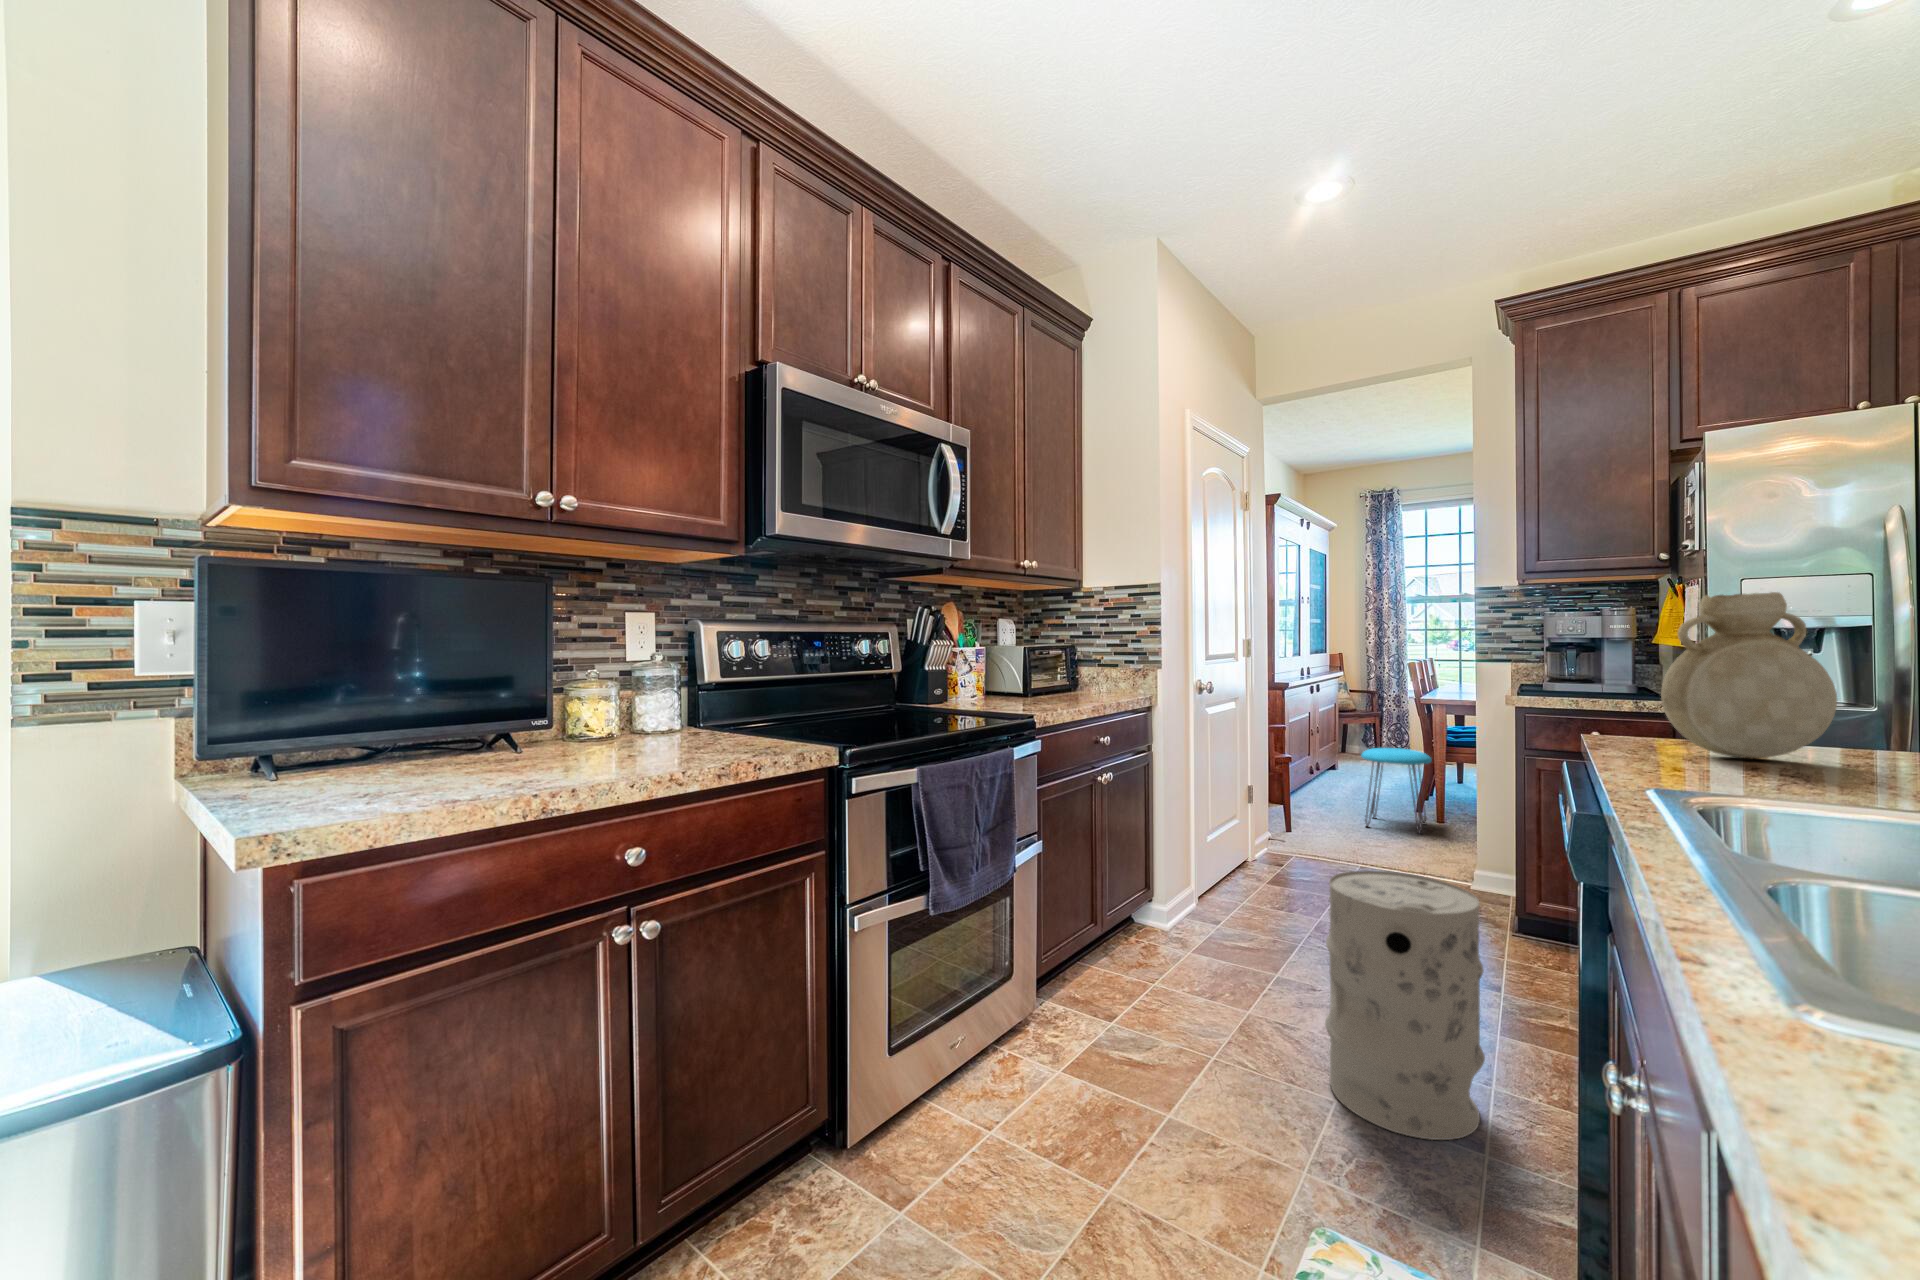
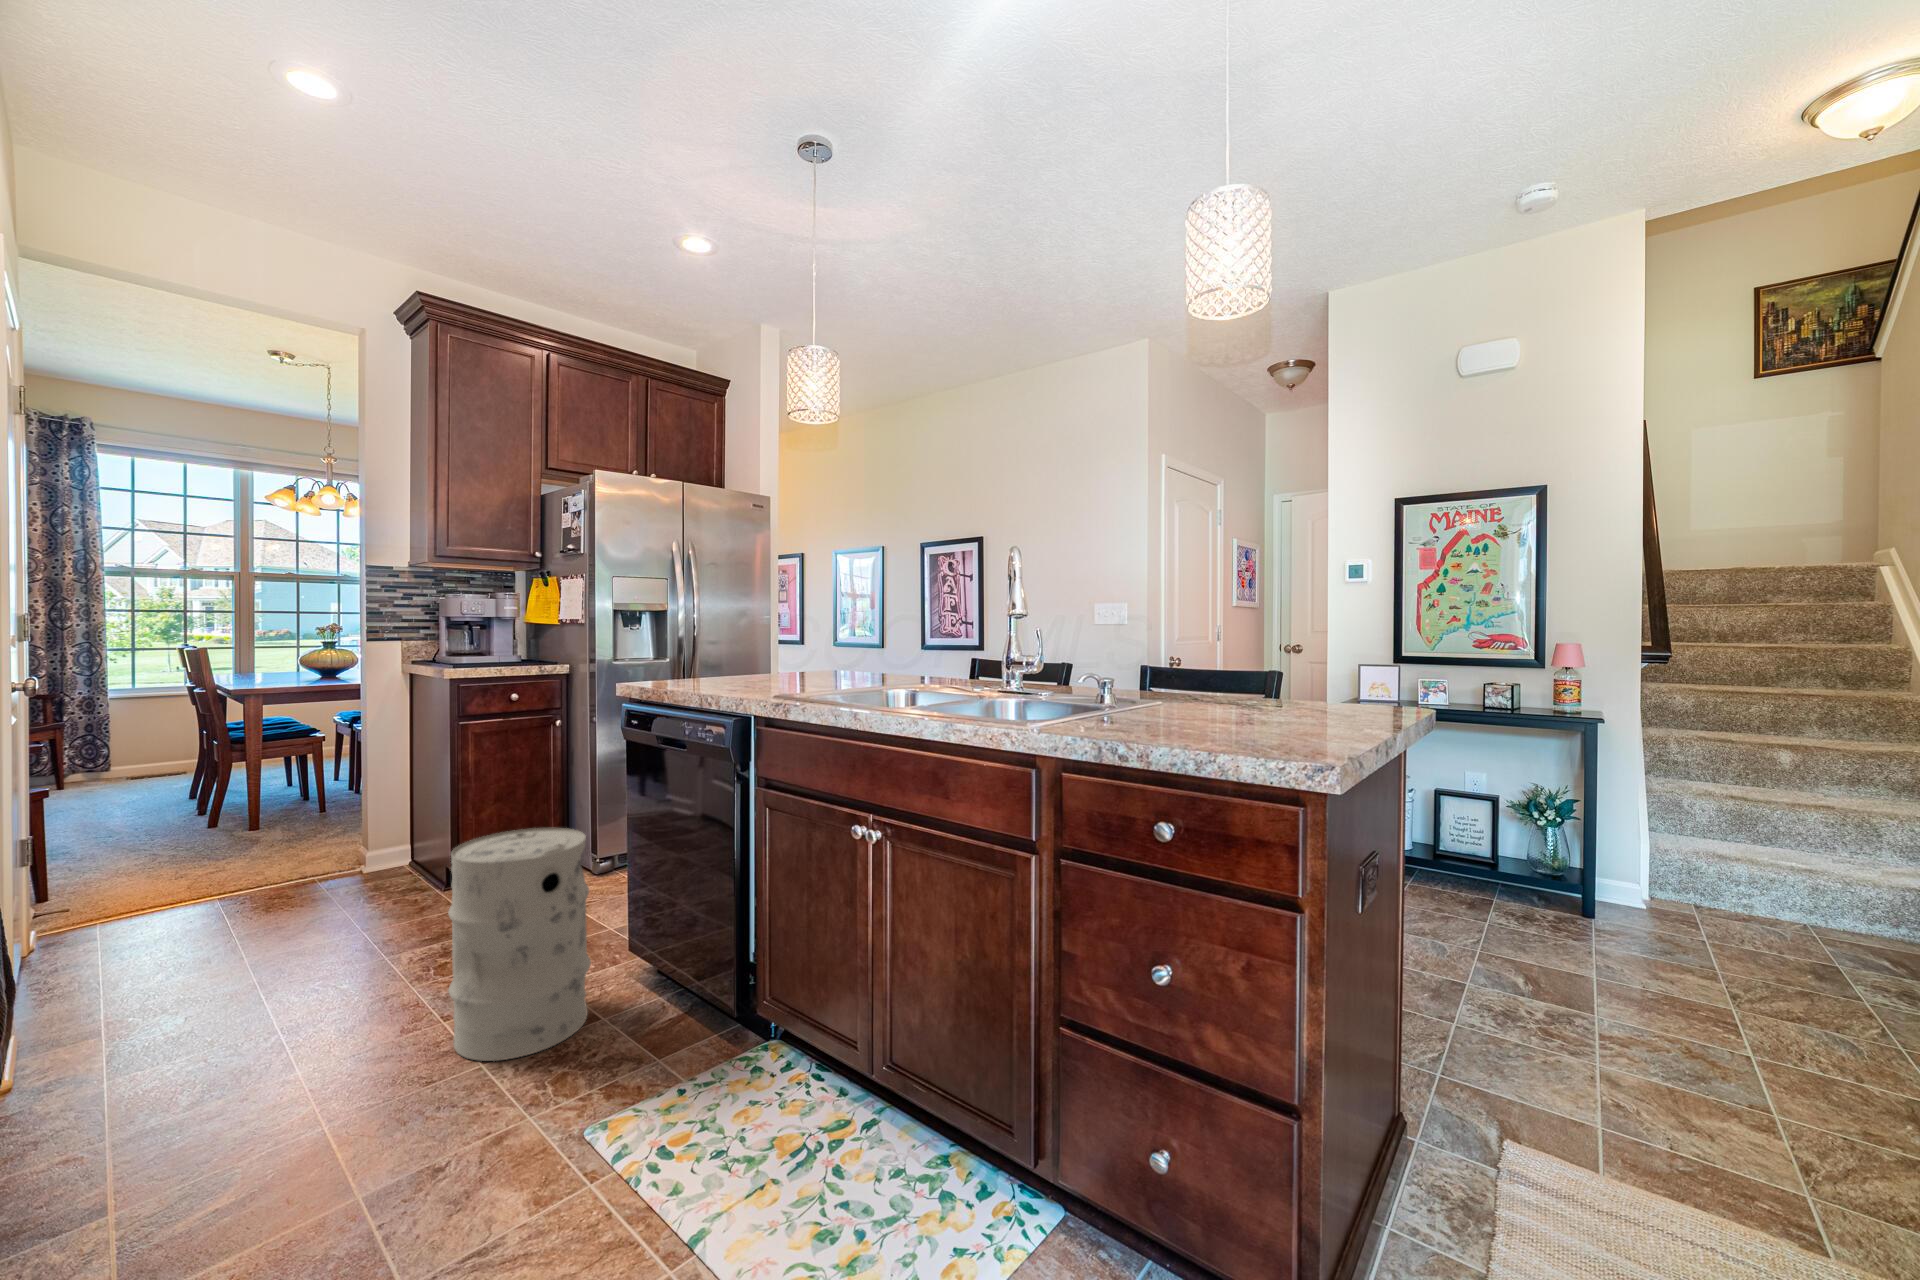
vase: present [1661,592,1837,758] -> none [698,593,764,689]
stool: present [1361,748,1432,834] -> none [150,749,254,854]

